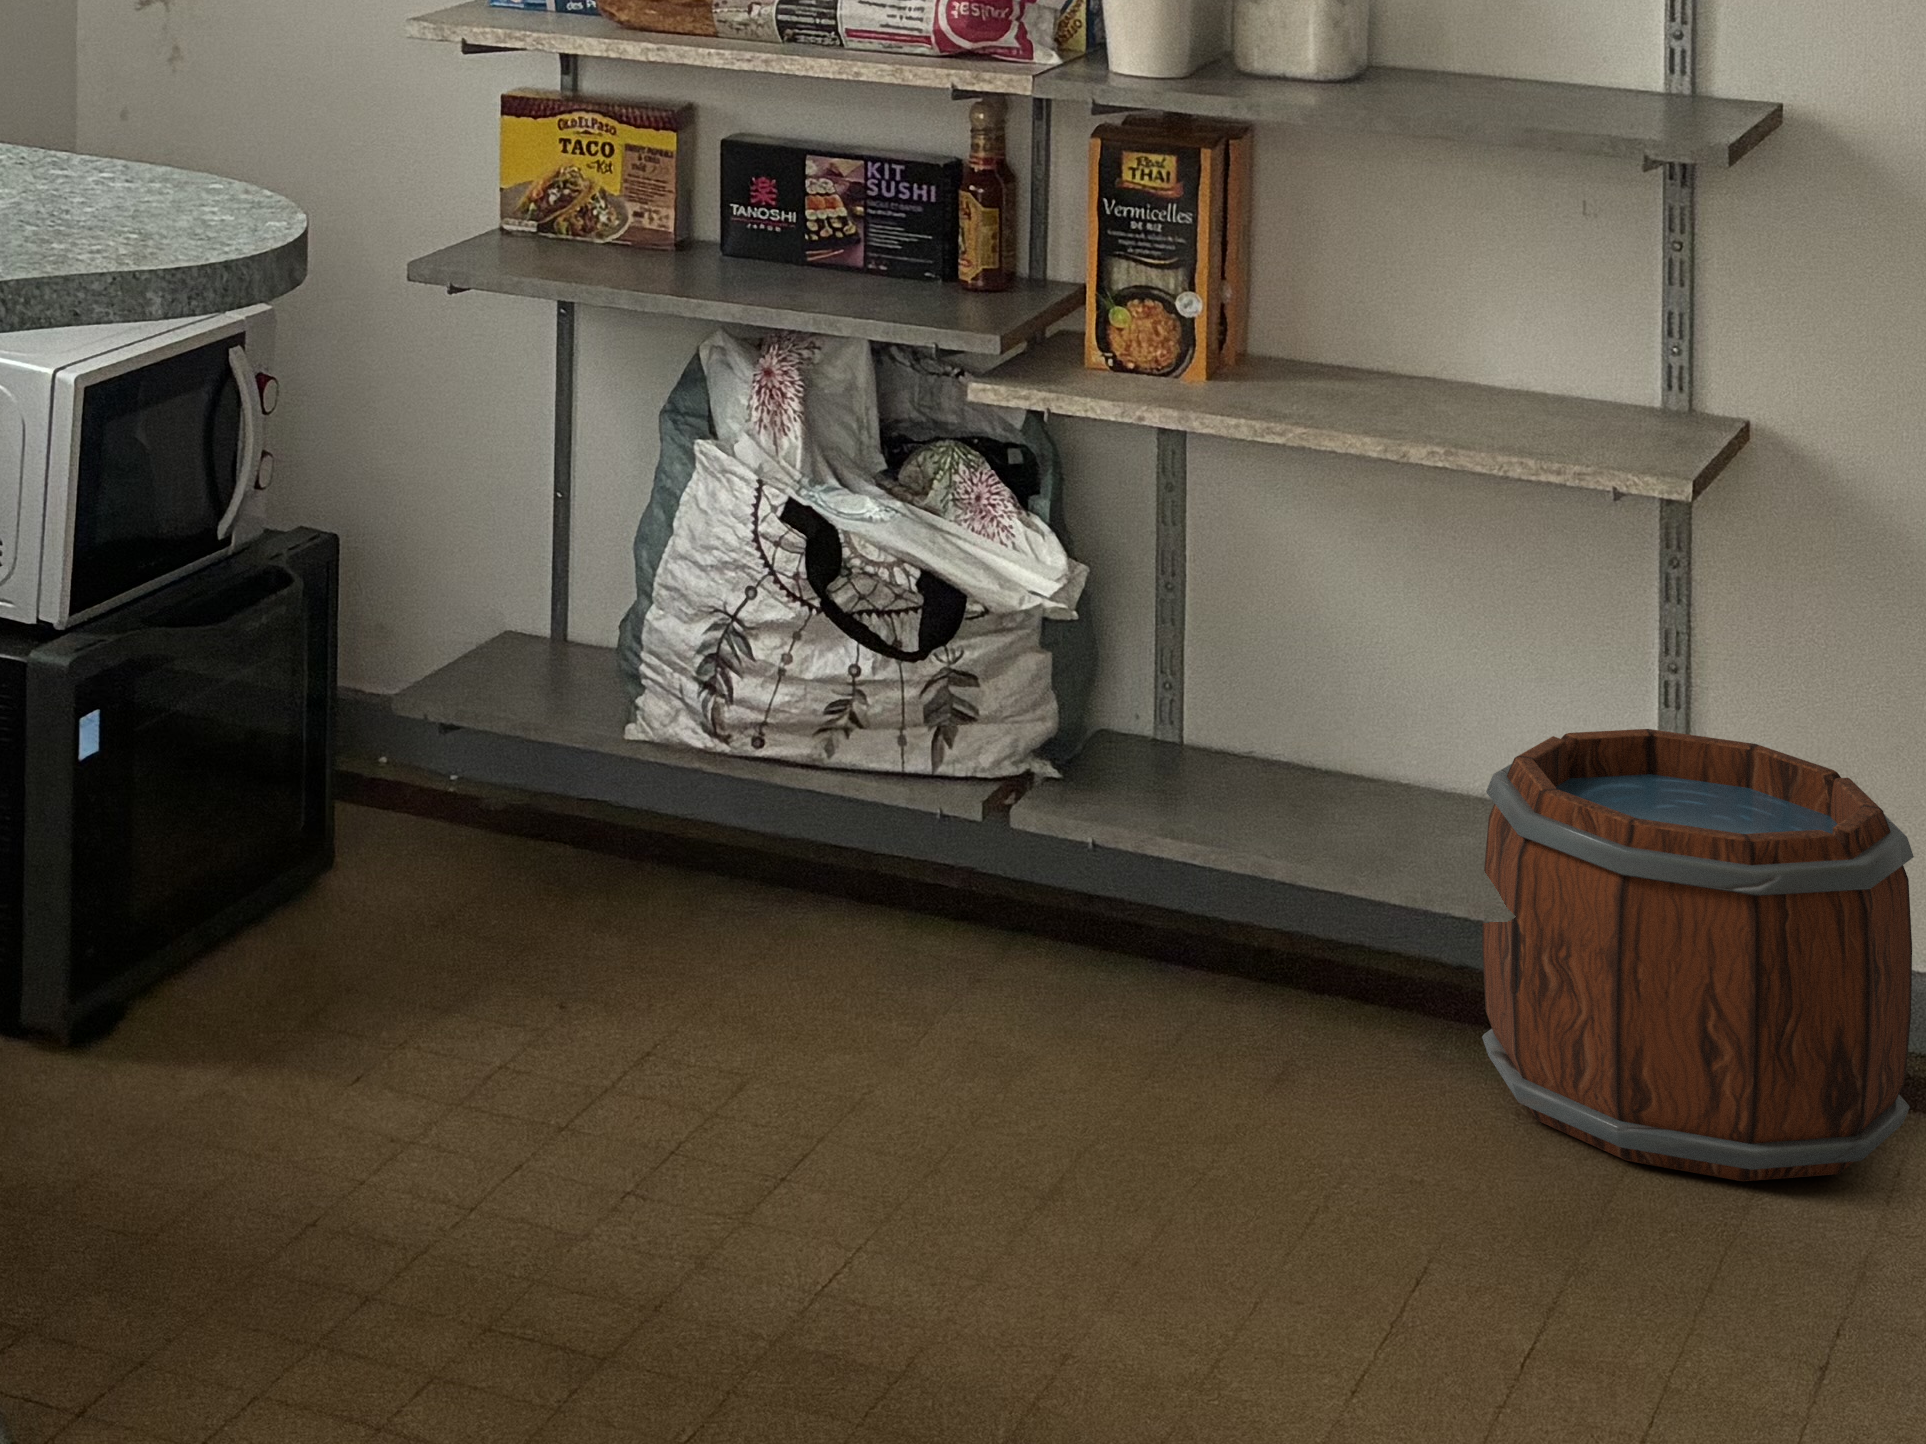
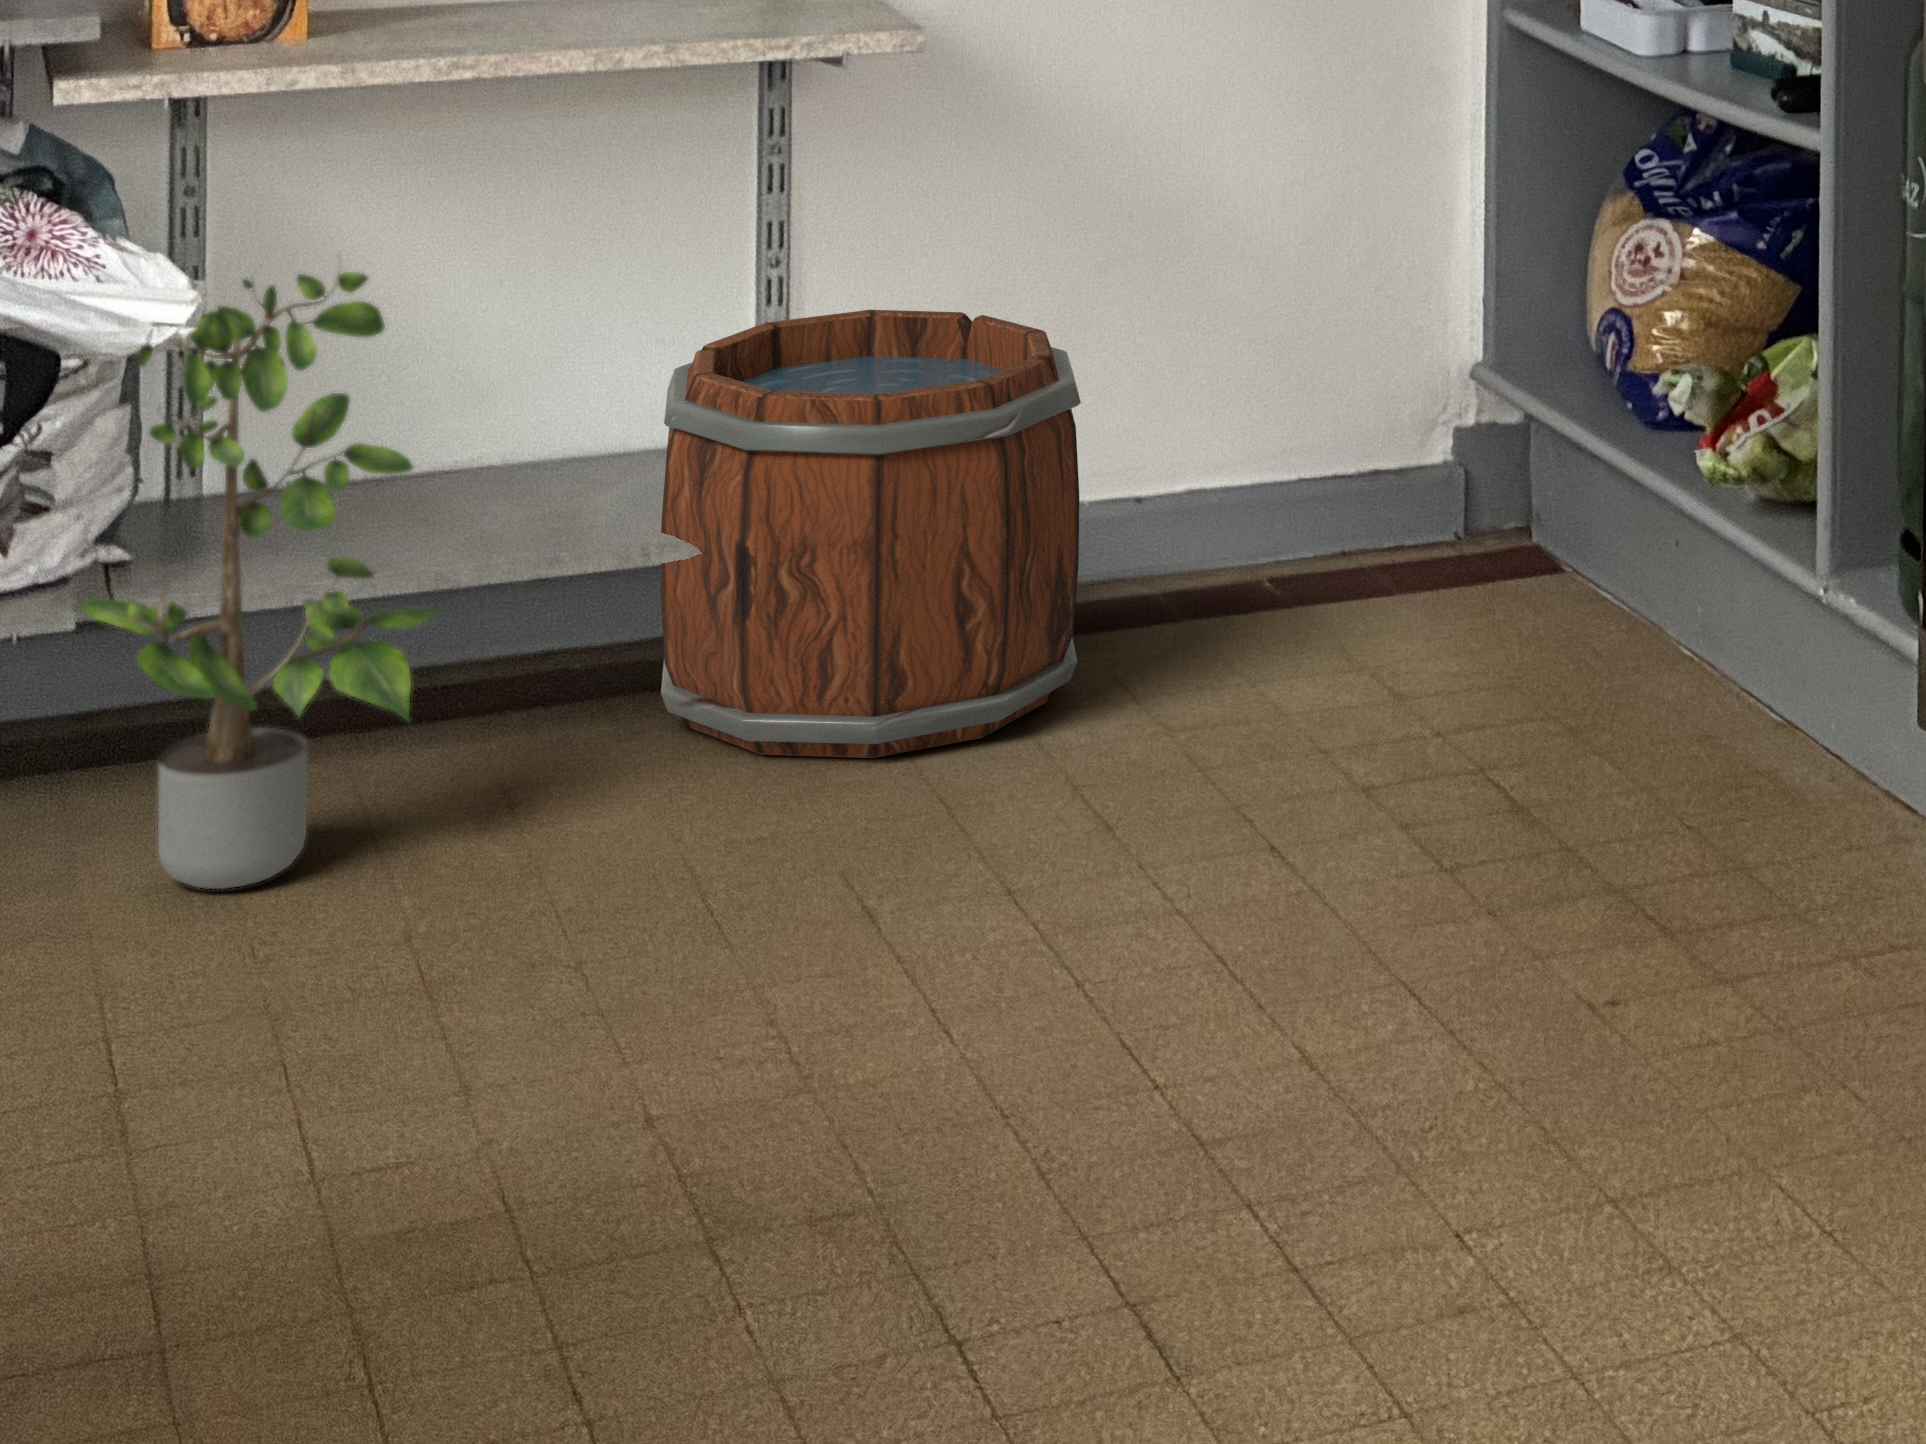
potted plant: none [943,566,1249,1069] -> present [82,253,442,889]

